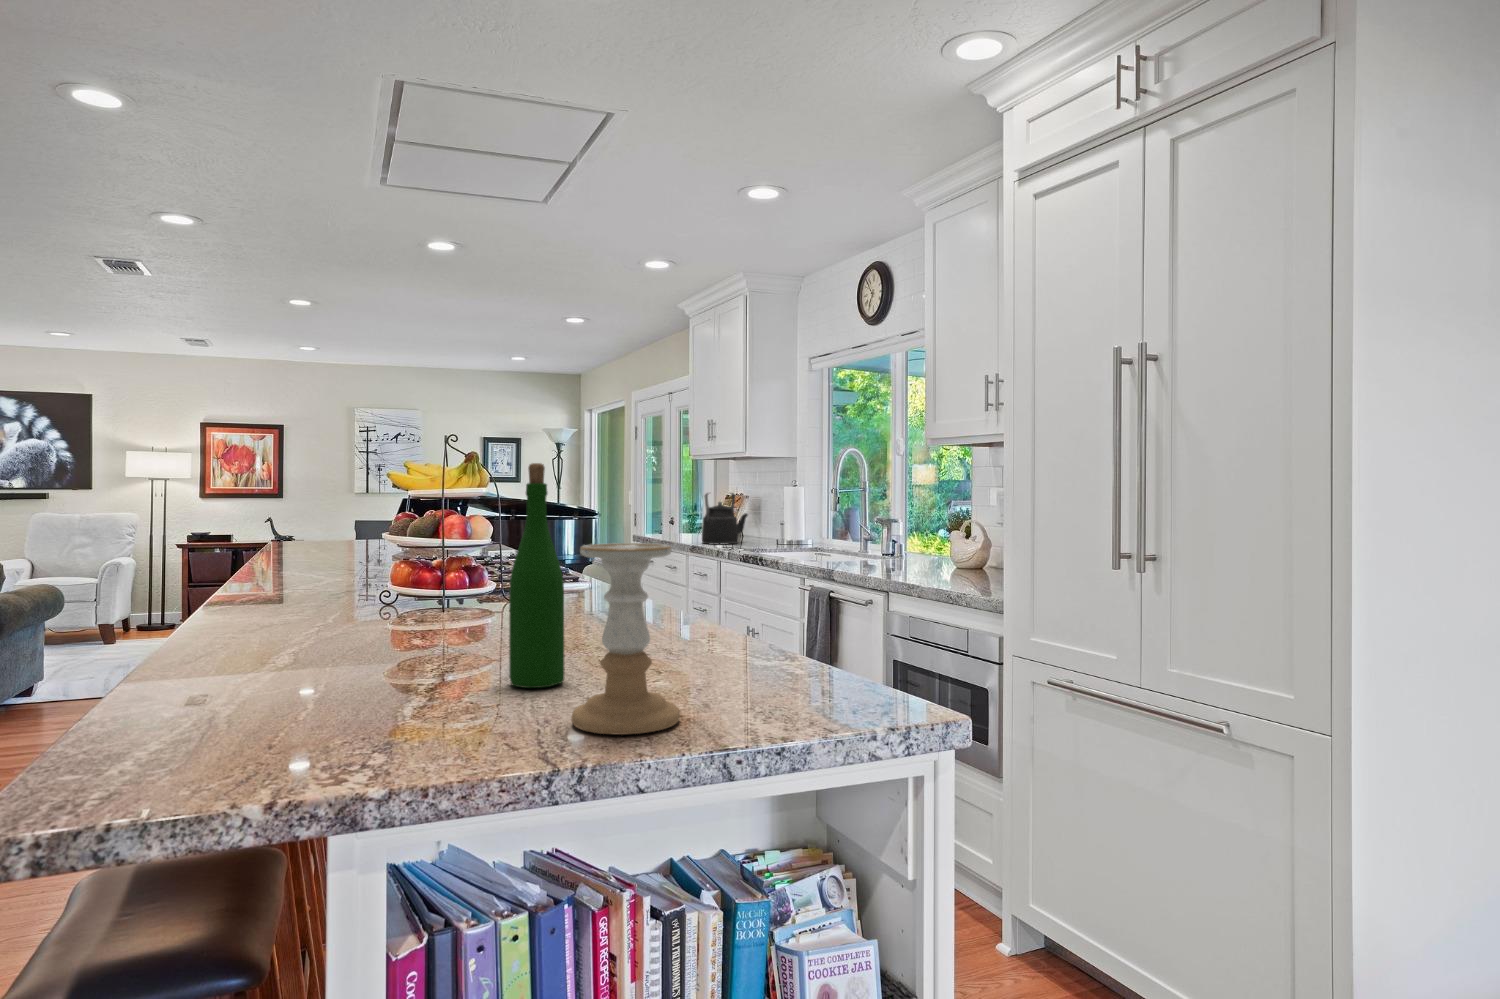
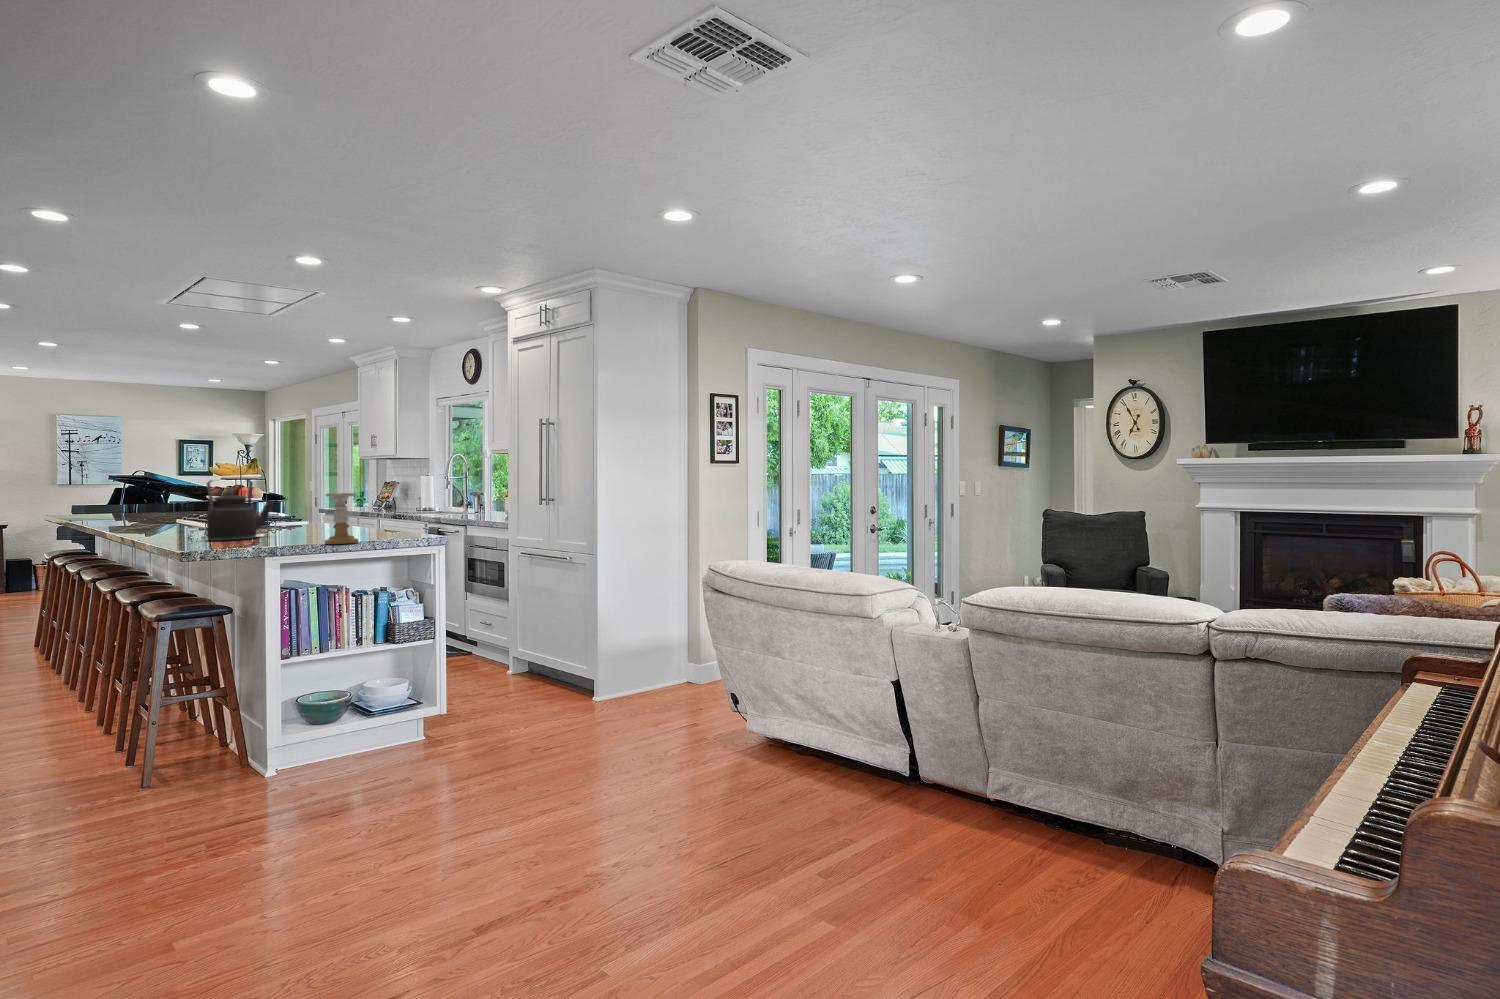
wine bottle: present [509,463,565,688] -> none [296,470,317,541]
kettle: present [702,493,748,545] -> present [207,480,273,541]

